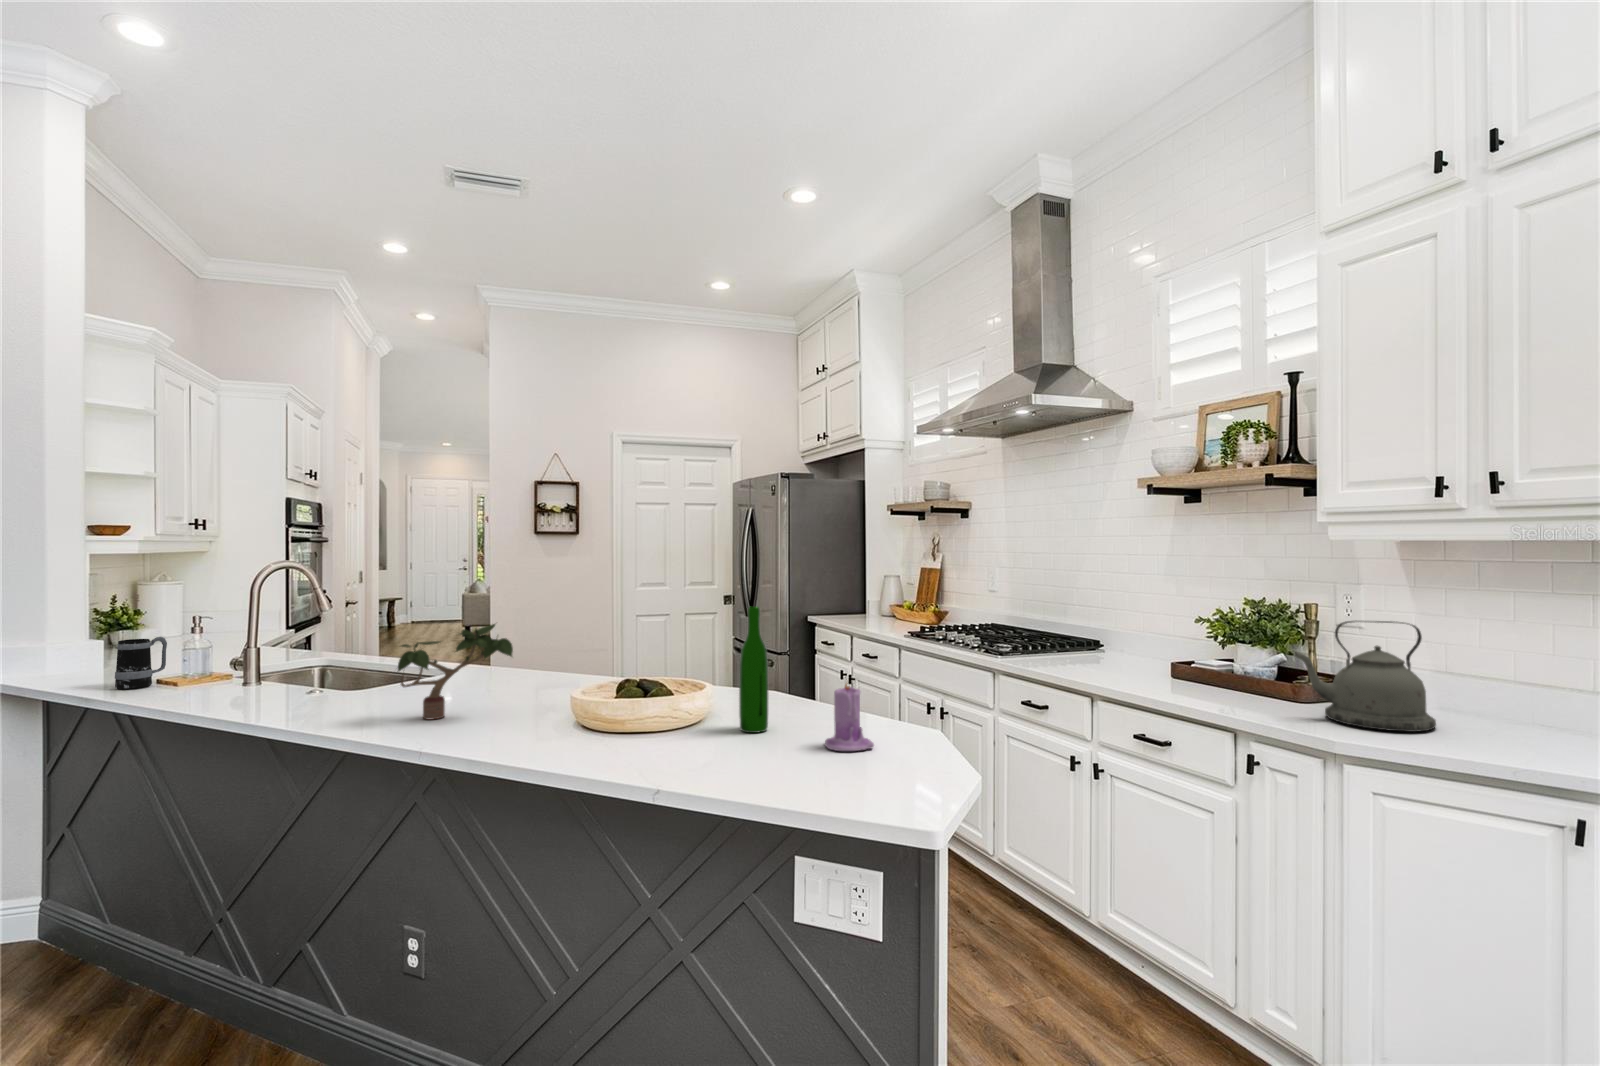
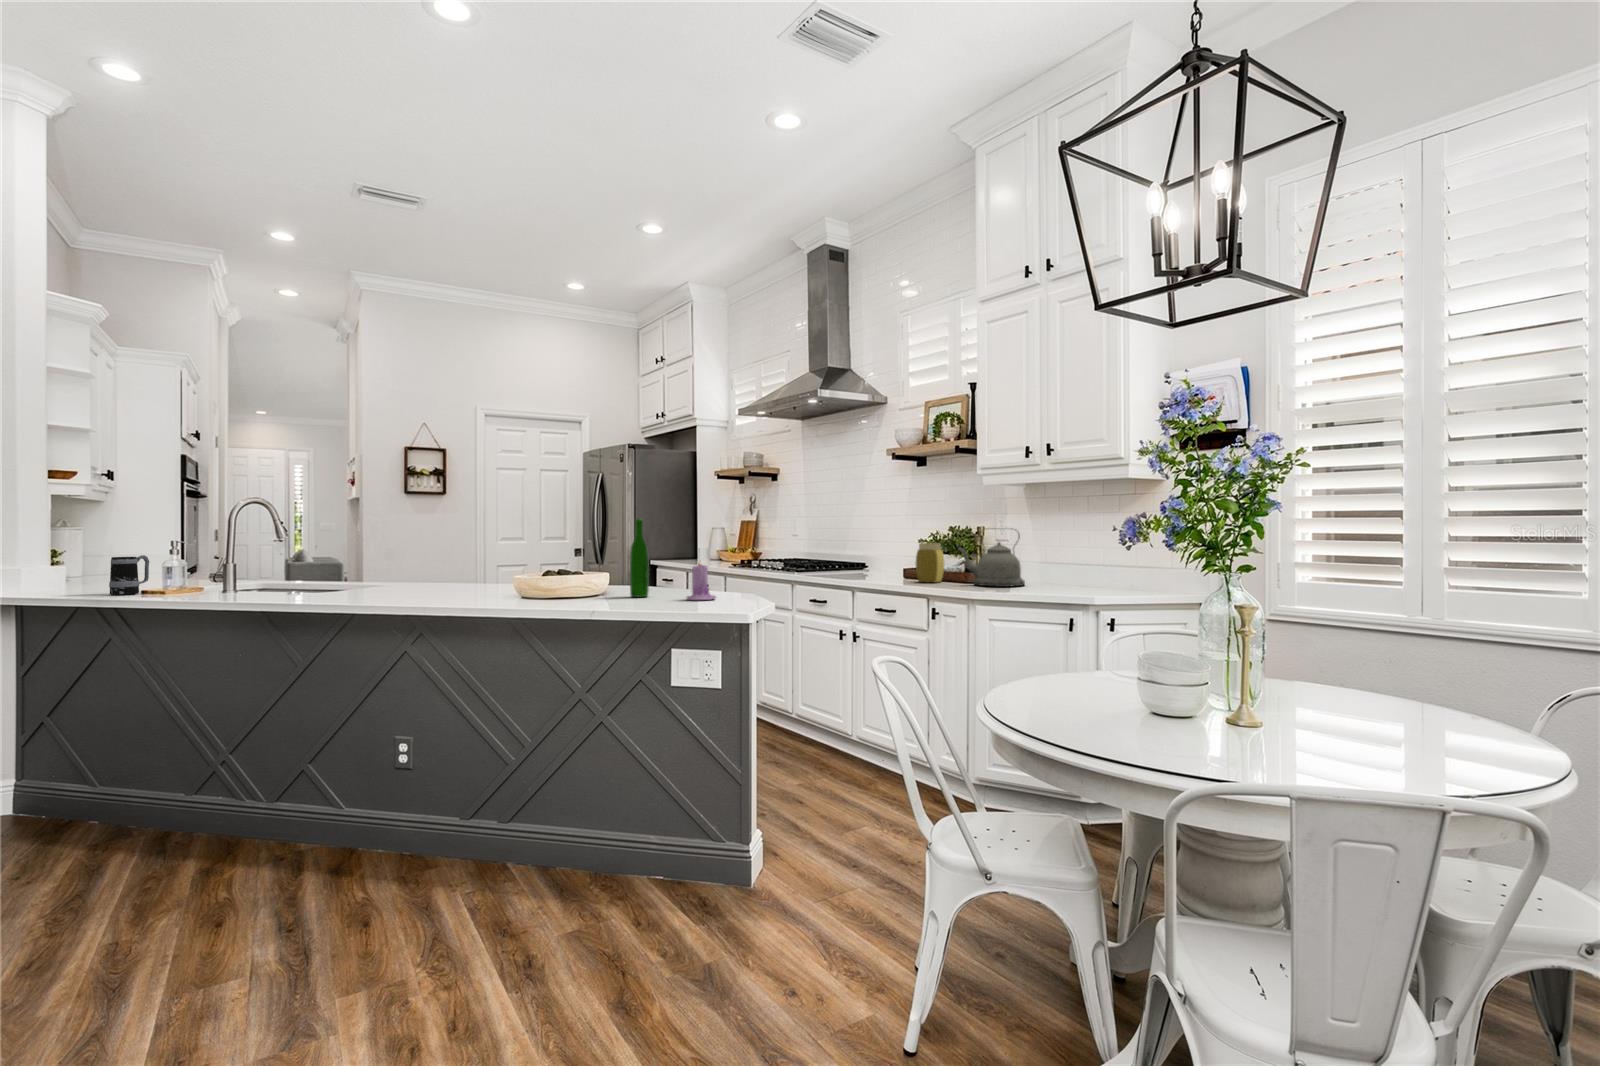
potted plant: present [398,624,513,719] -> none [377,532,482,599]
jar: none [1207,635,1260,705] -> present [916,543,944,582]

